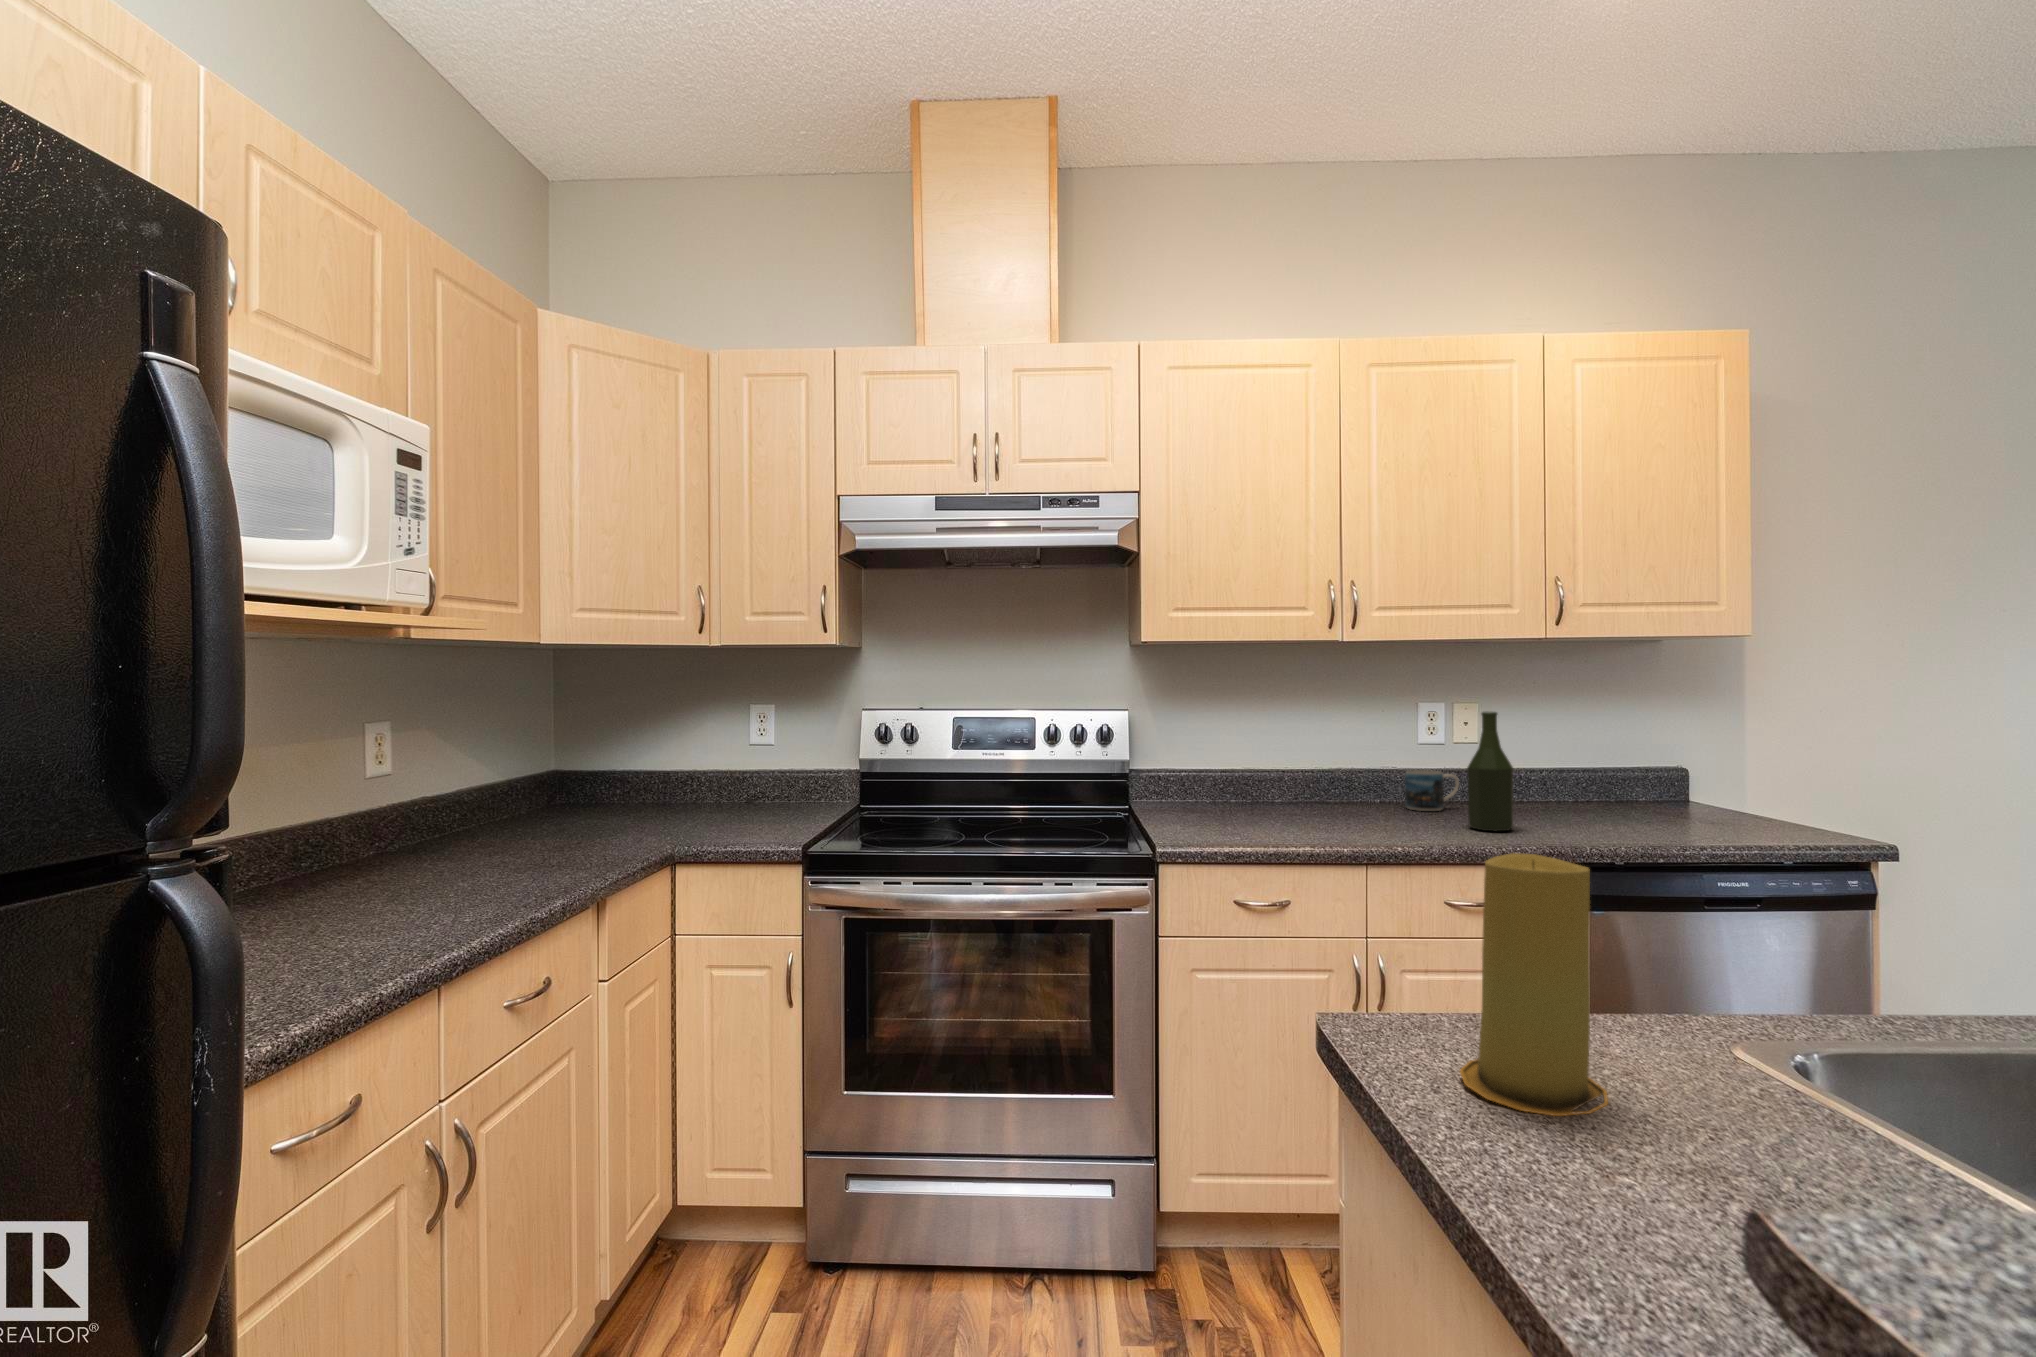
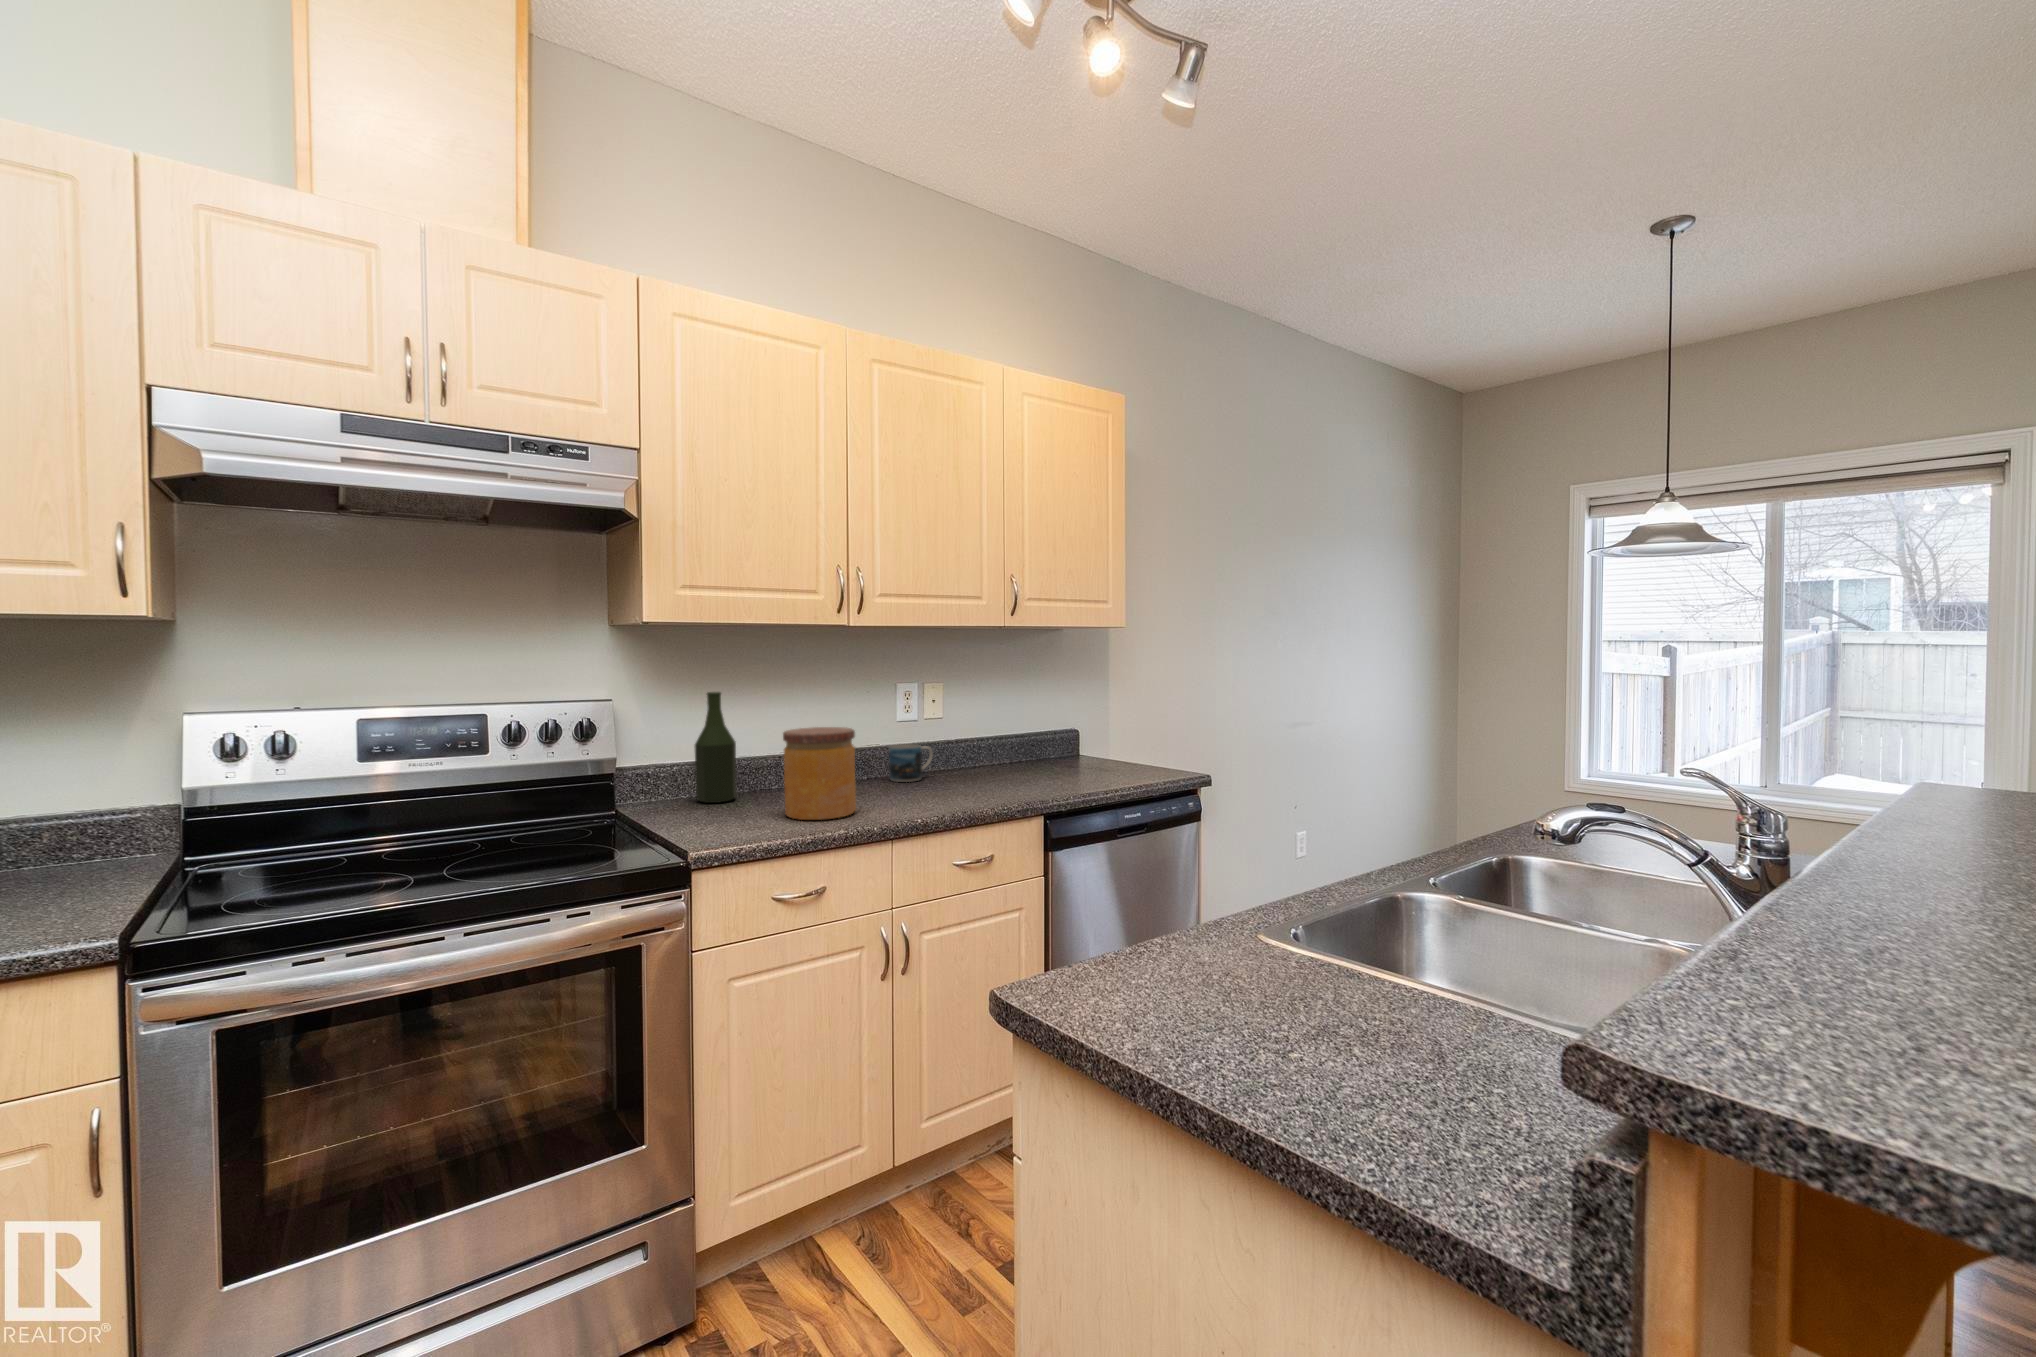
bottle: present [1467,712,1513,832] -> present [695,692,737,803]
jar: none [1266,744,1339,835] -> present [783,727,856,820]
candle: present [1460,853,1608,1116] -> none [1193,827,1311,1060]

